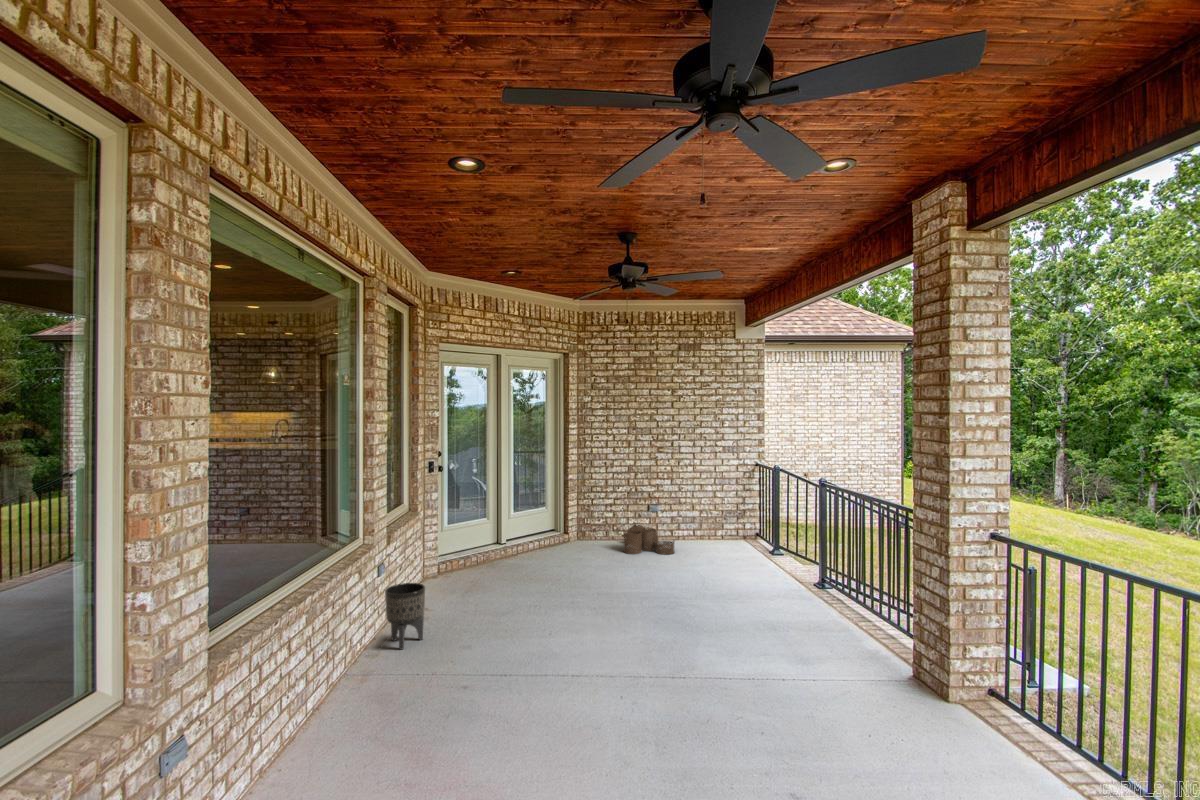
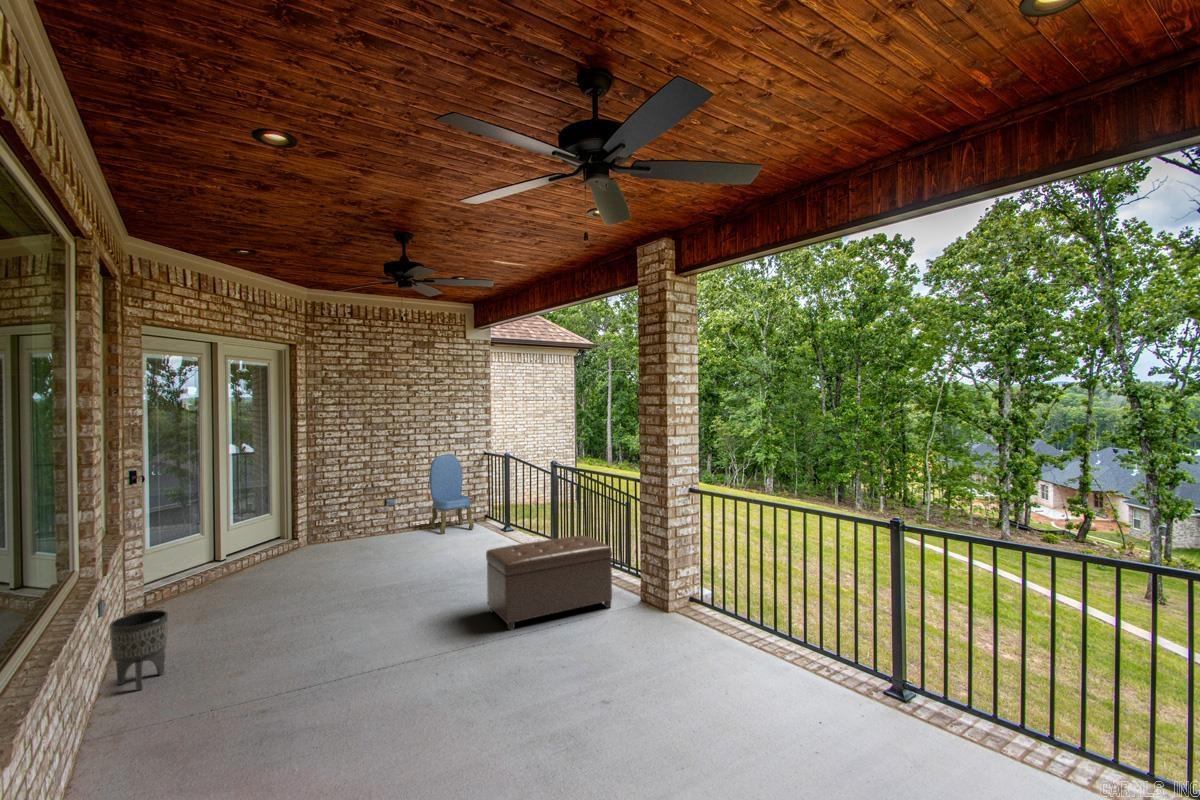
dining chair: none [693,463,738,549] -> present [429,454,474,534]
woven basket: present [623,525,675,554] -> none [363,517,417,548]
ottoman: none [710,575,867,675] -> present [486,536,612,630]

